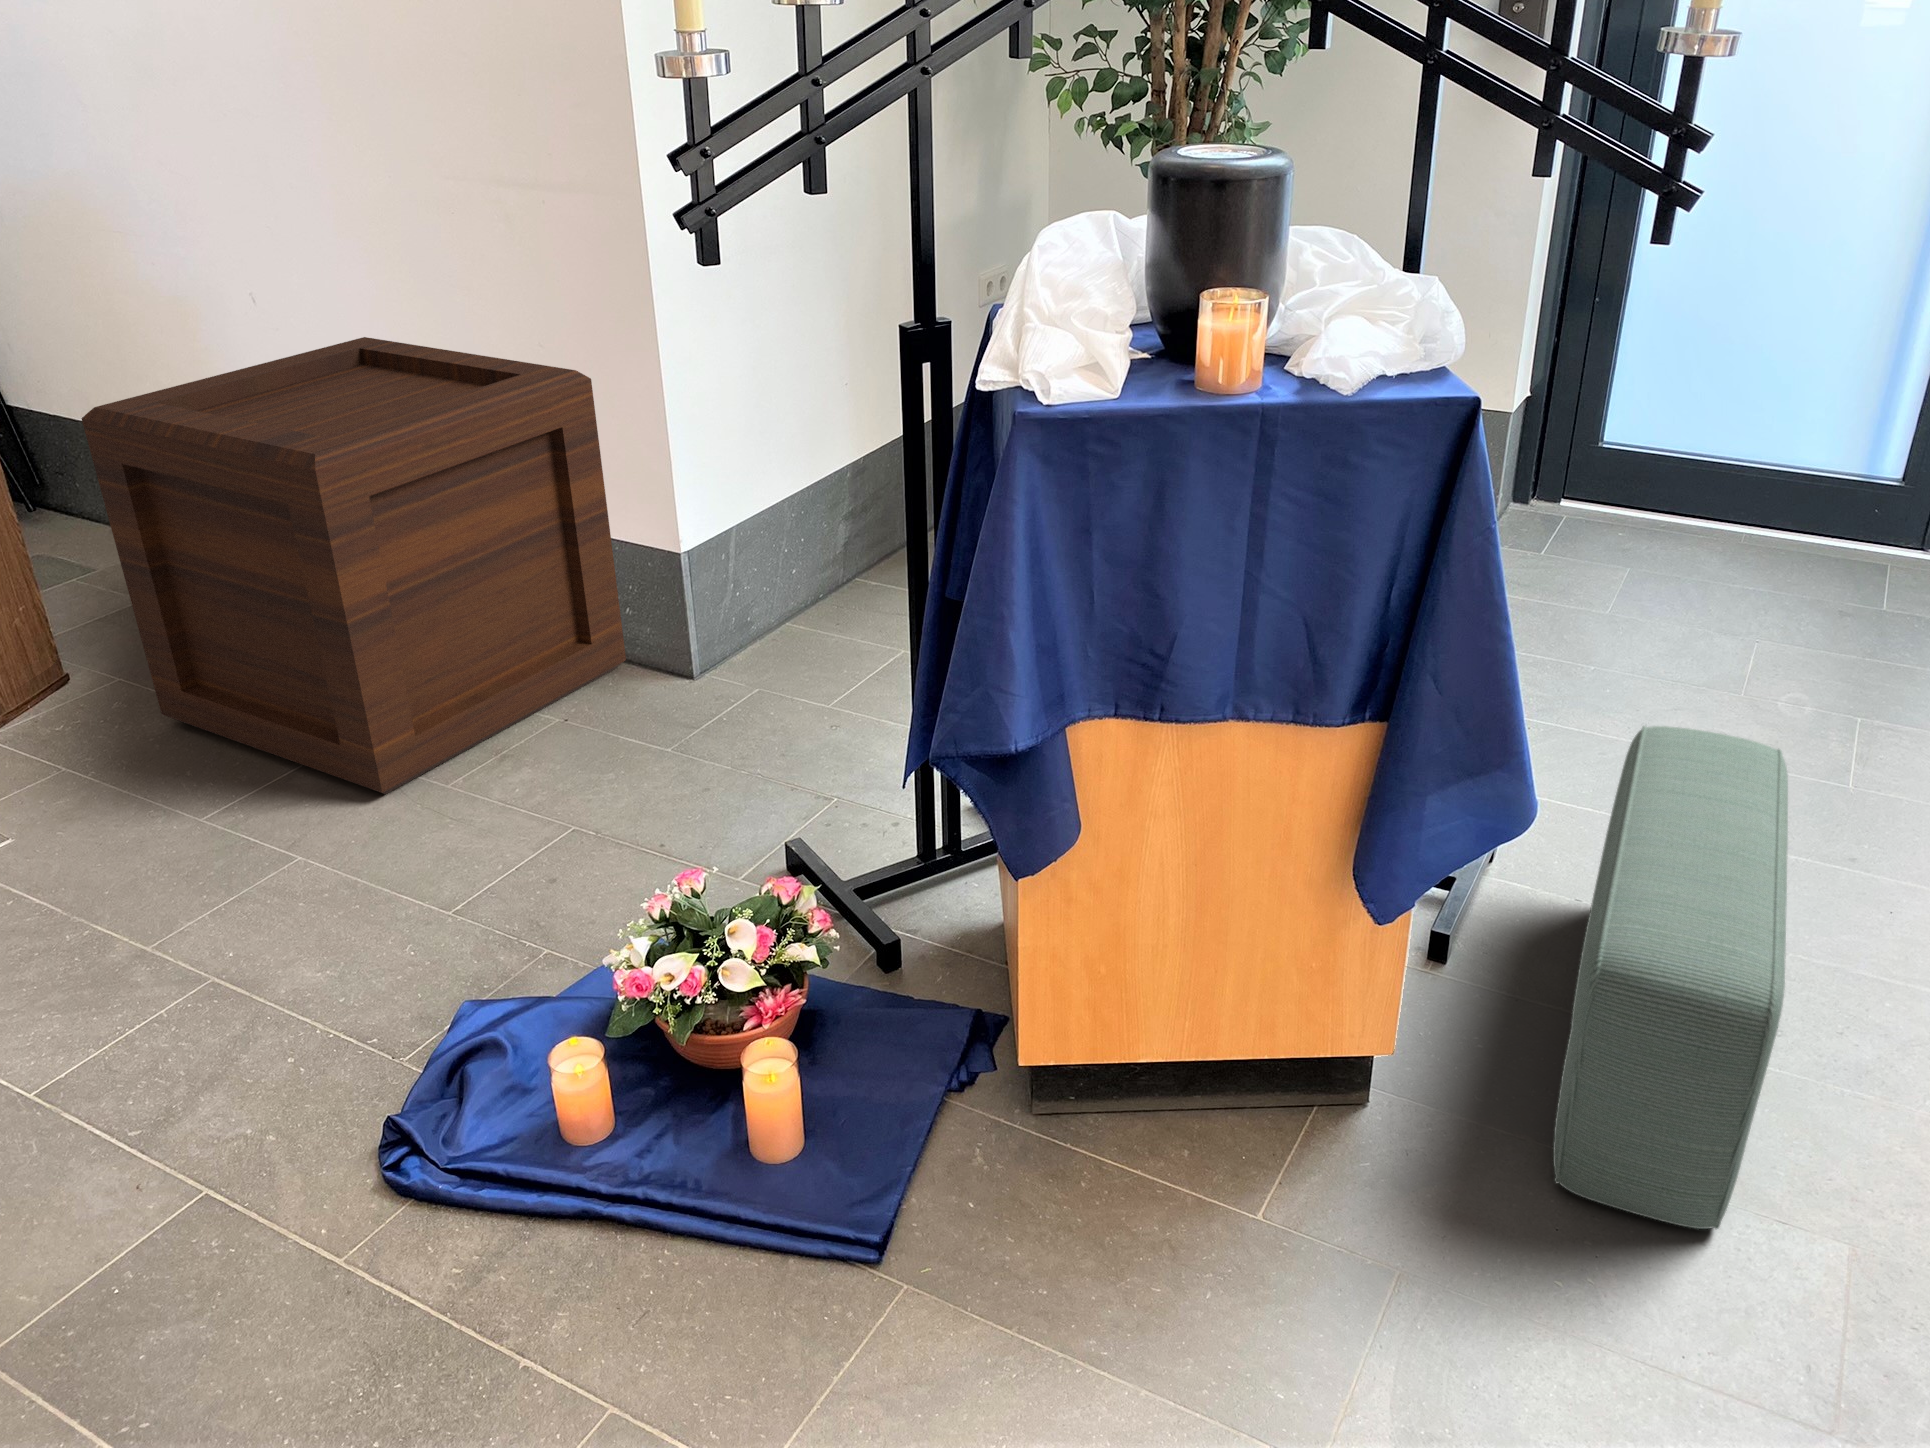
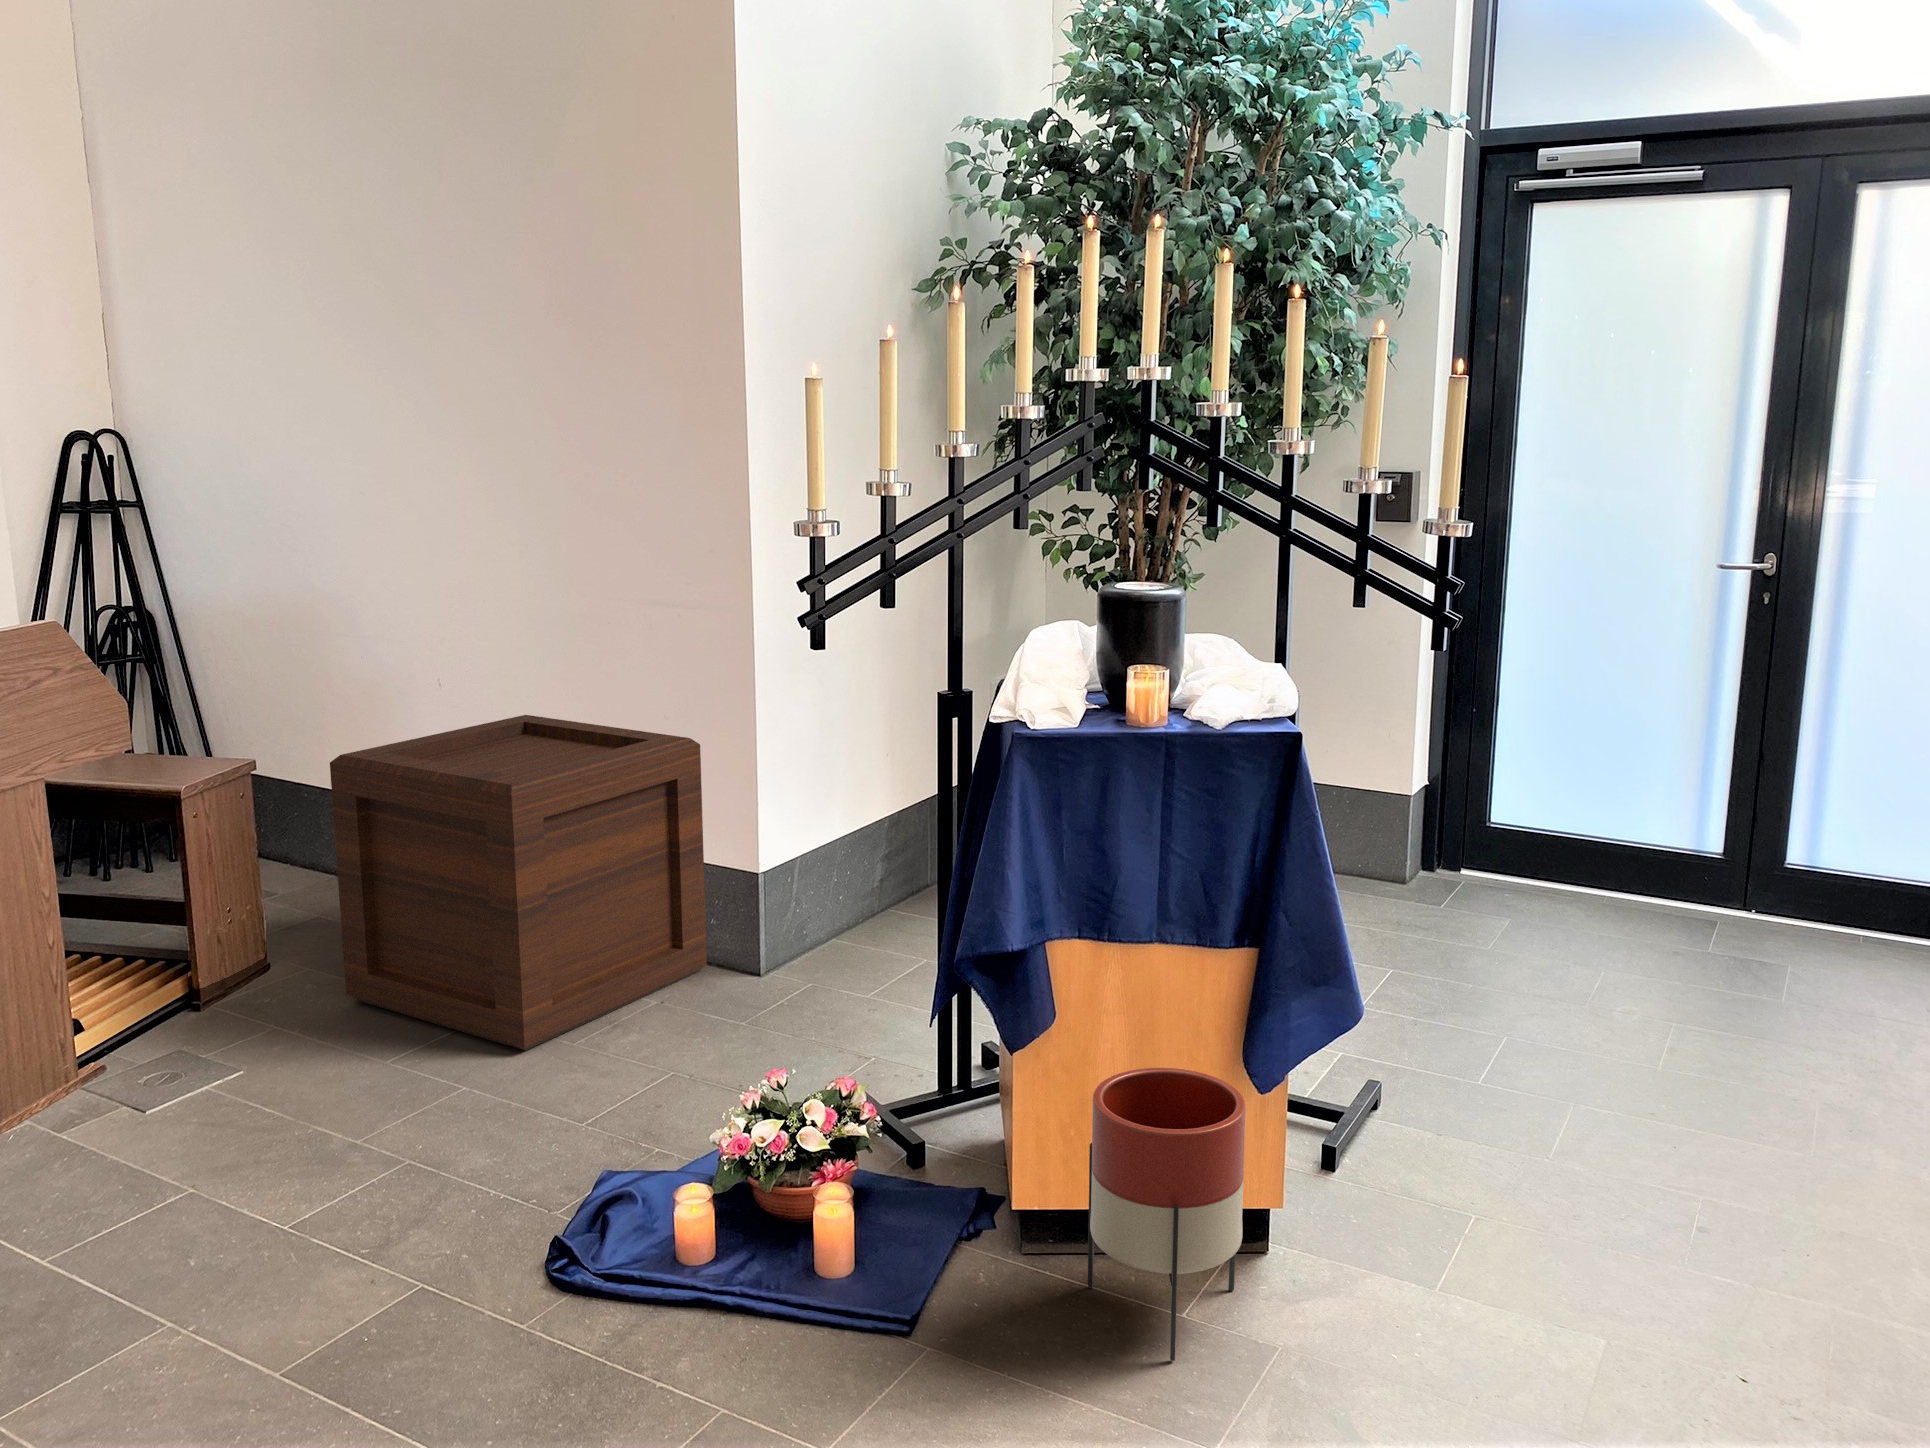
pouf: present [1553,726,1788,1229] -> none [1396,987,1567,1322]
planter: none [1125,895,1366,1308] -> present [1088,1068,1246,1361]

